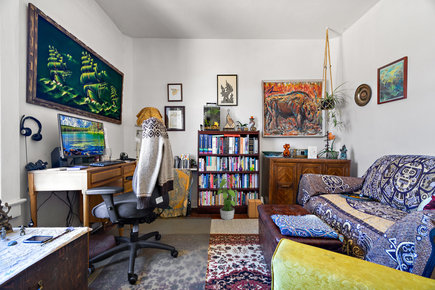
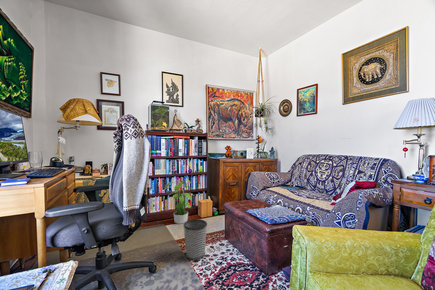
wastebasket: none [207,215,231,256] -> present [184,219,207,260]

